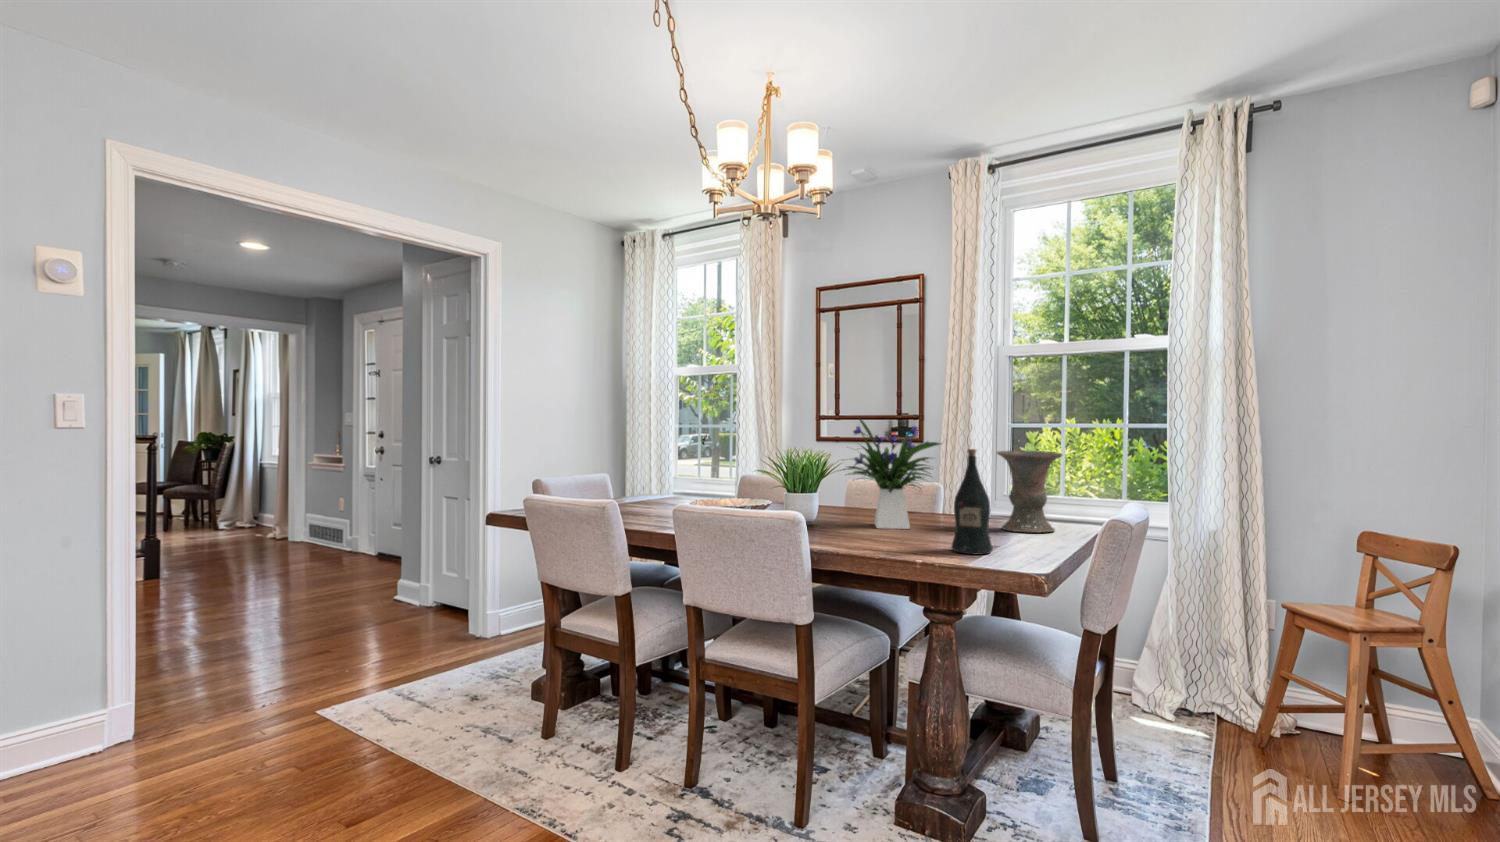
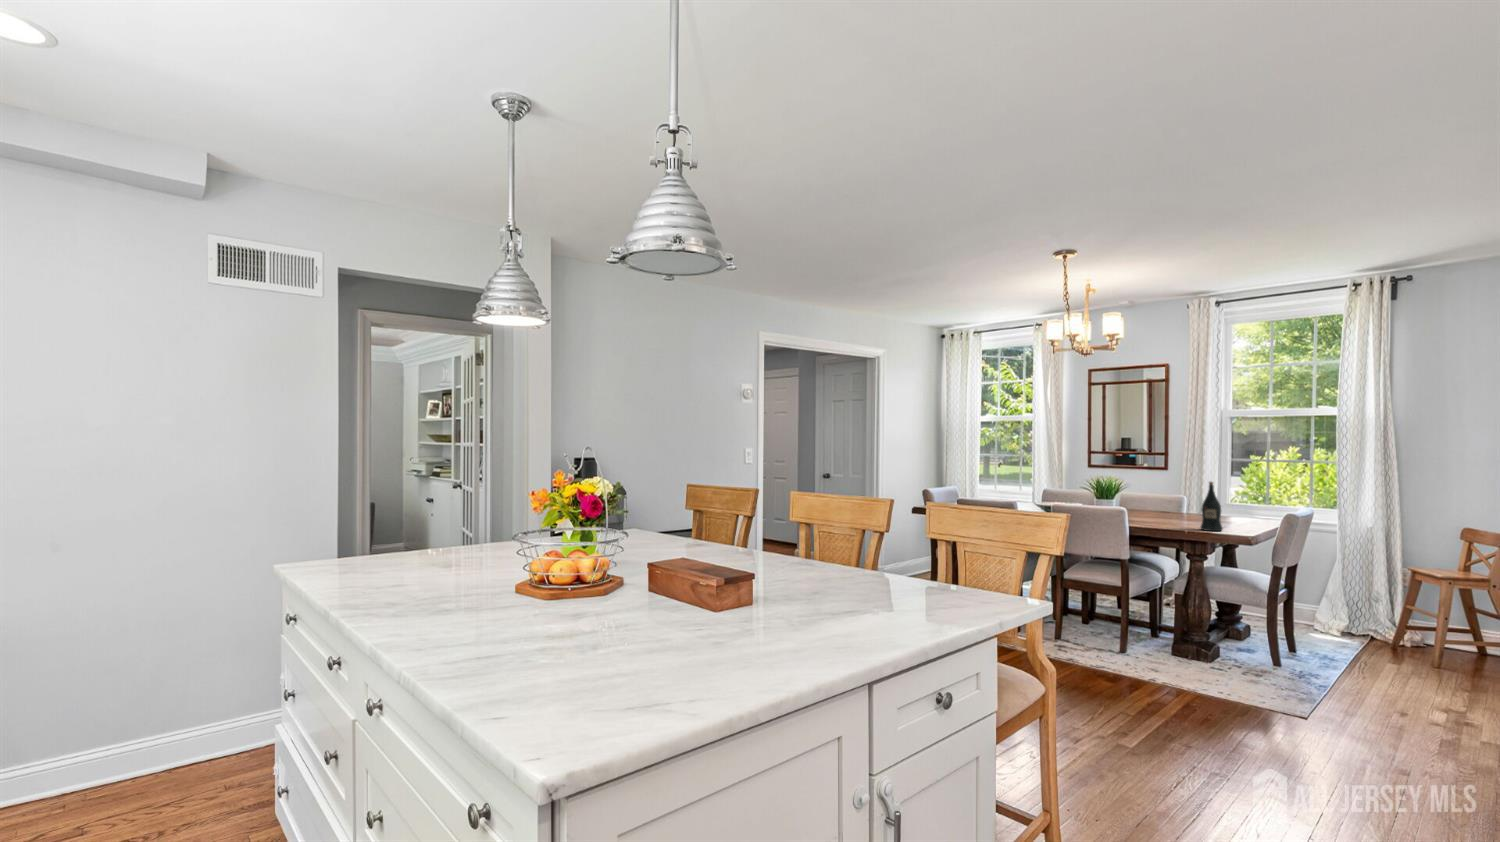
flower arrangement: present [848,419,940,529] -> none [1128,462,1190,520]
vase: present [997,450,1062,533] -> none [1223,480,1263,524]

